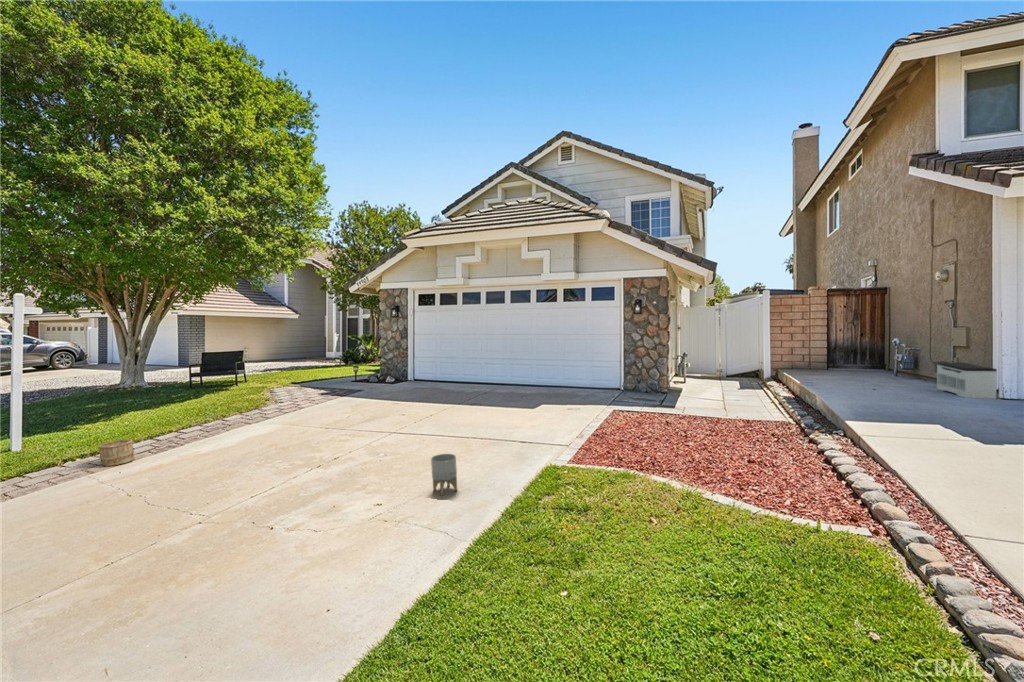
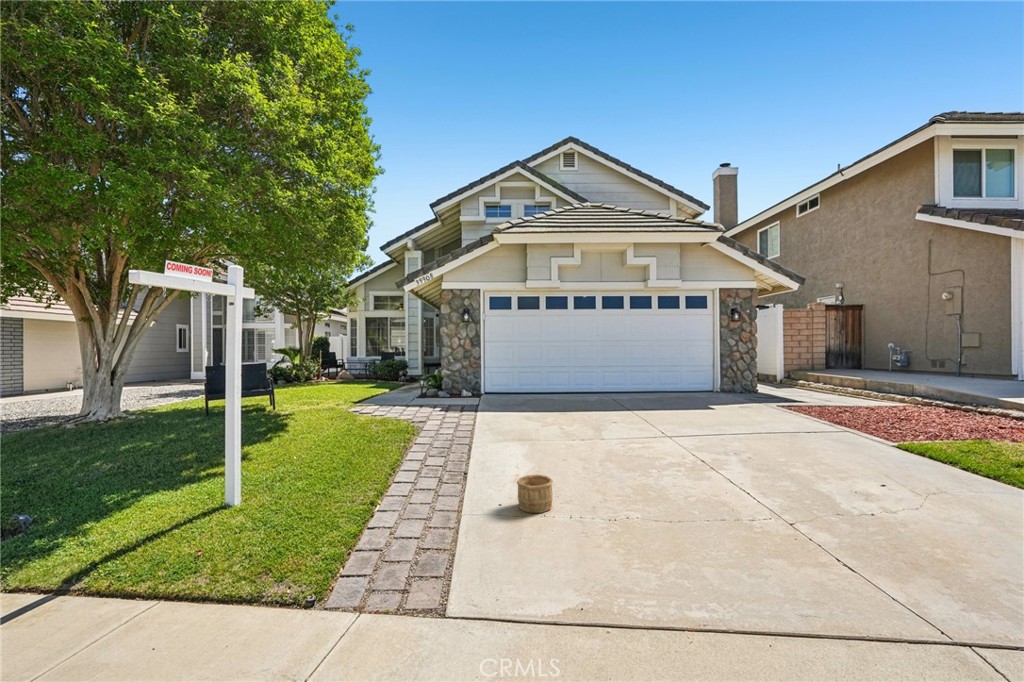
bench: present [937,362,997,399] -> none [931,357,981,381]
planter: present [431,454,457,495] -> none [927,439,956,475]

